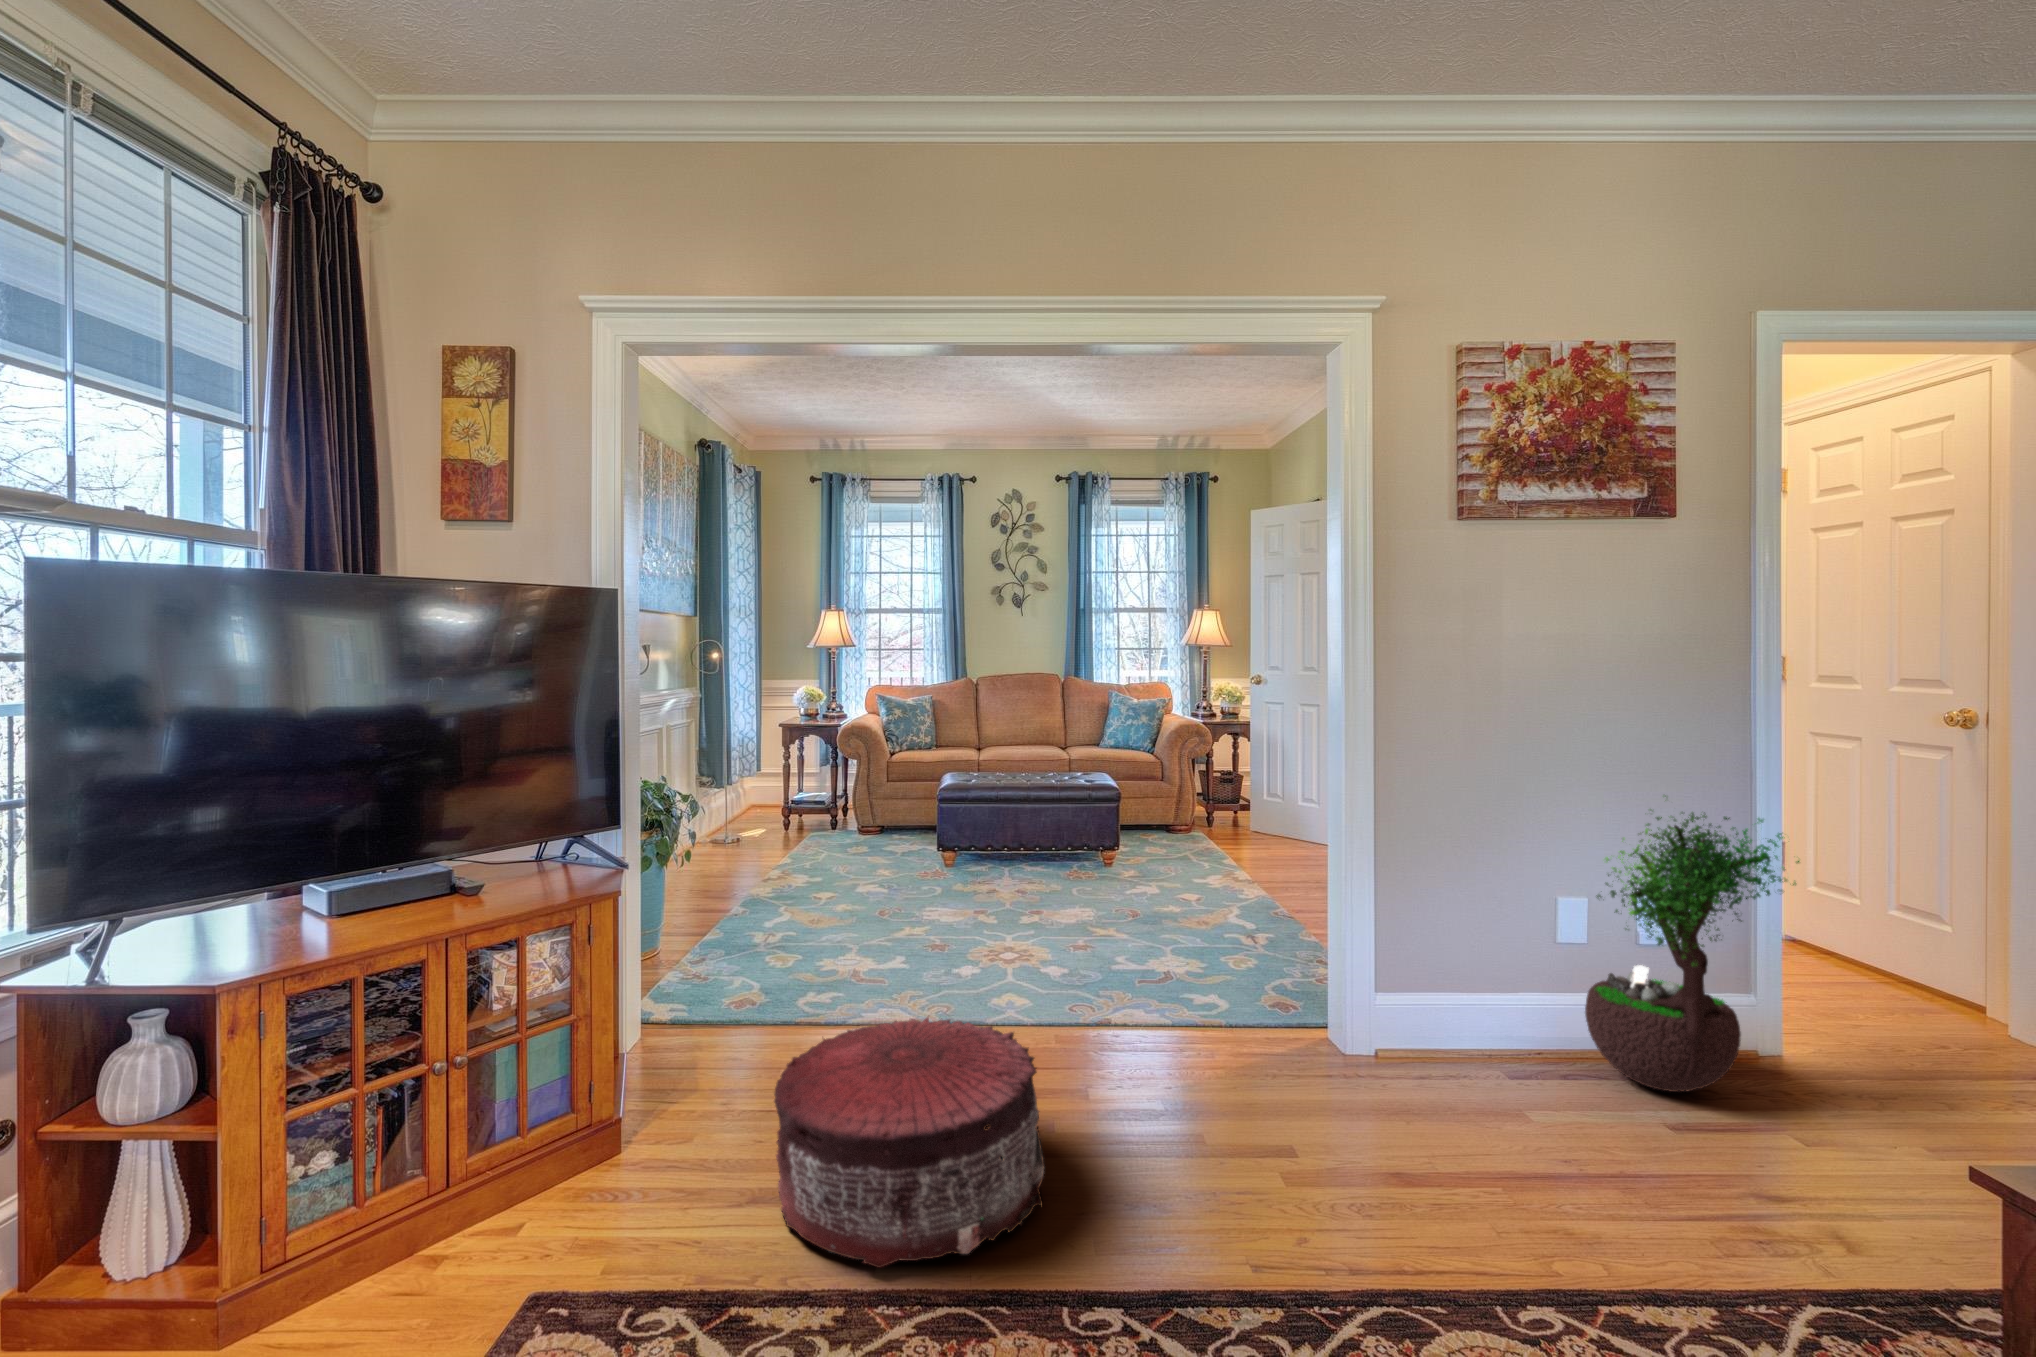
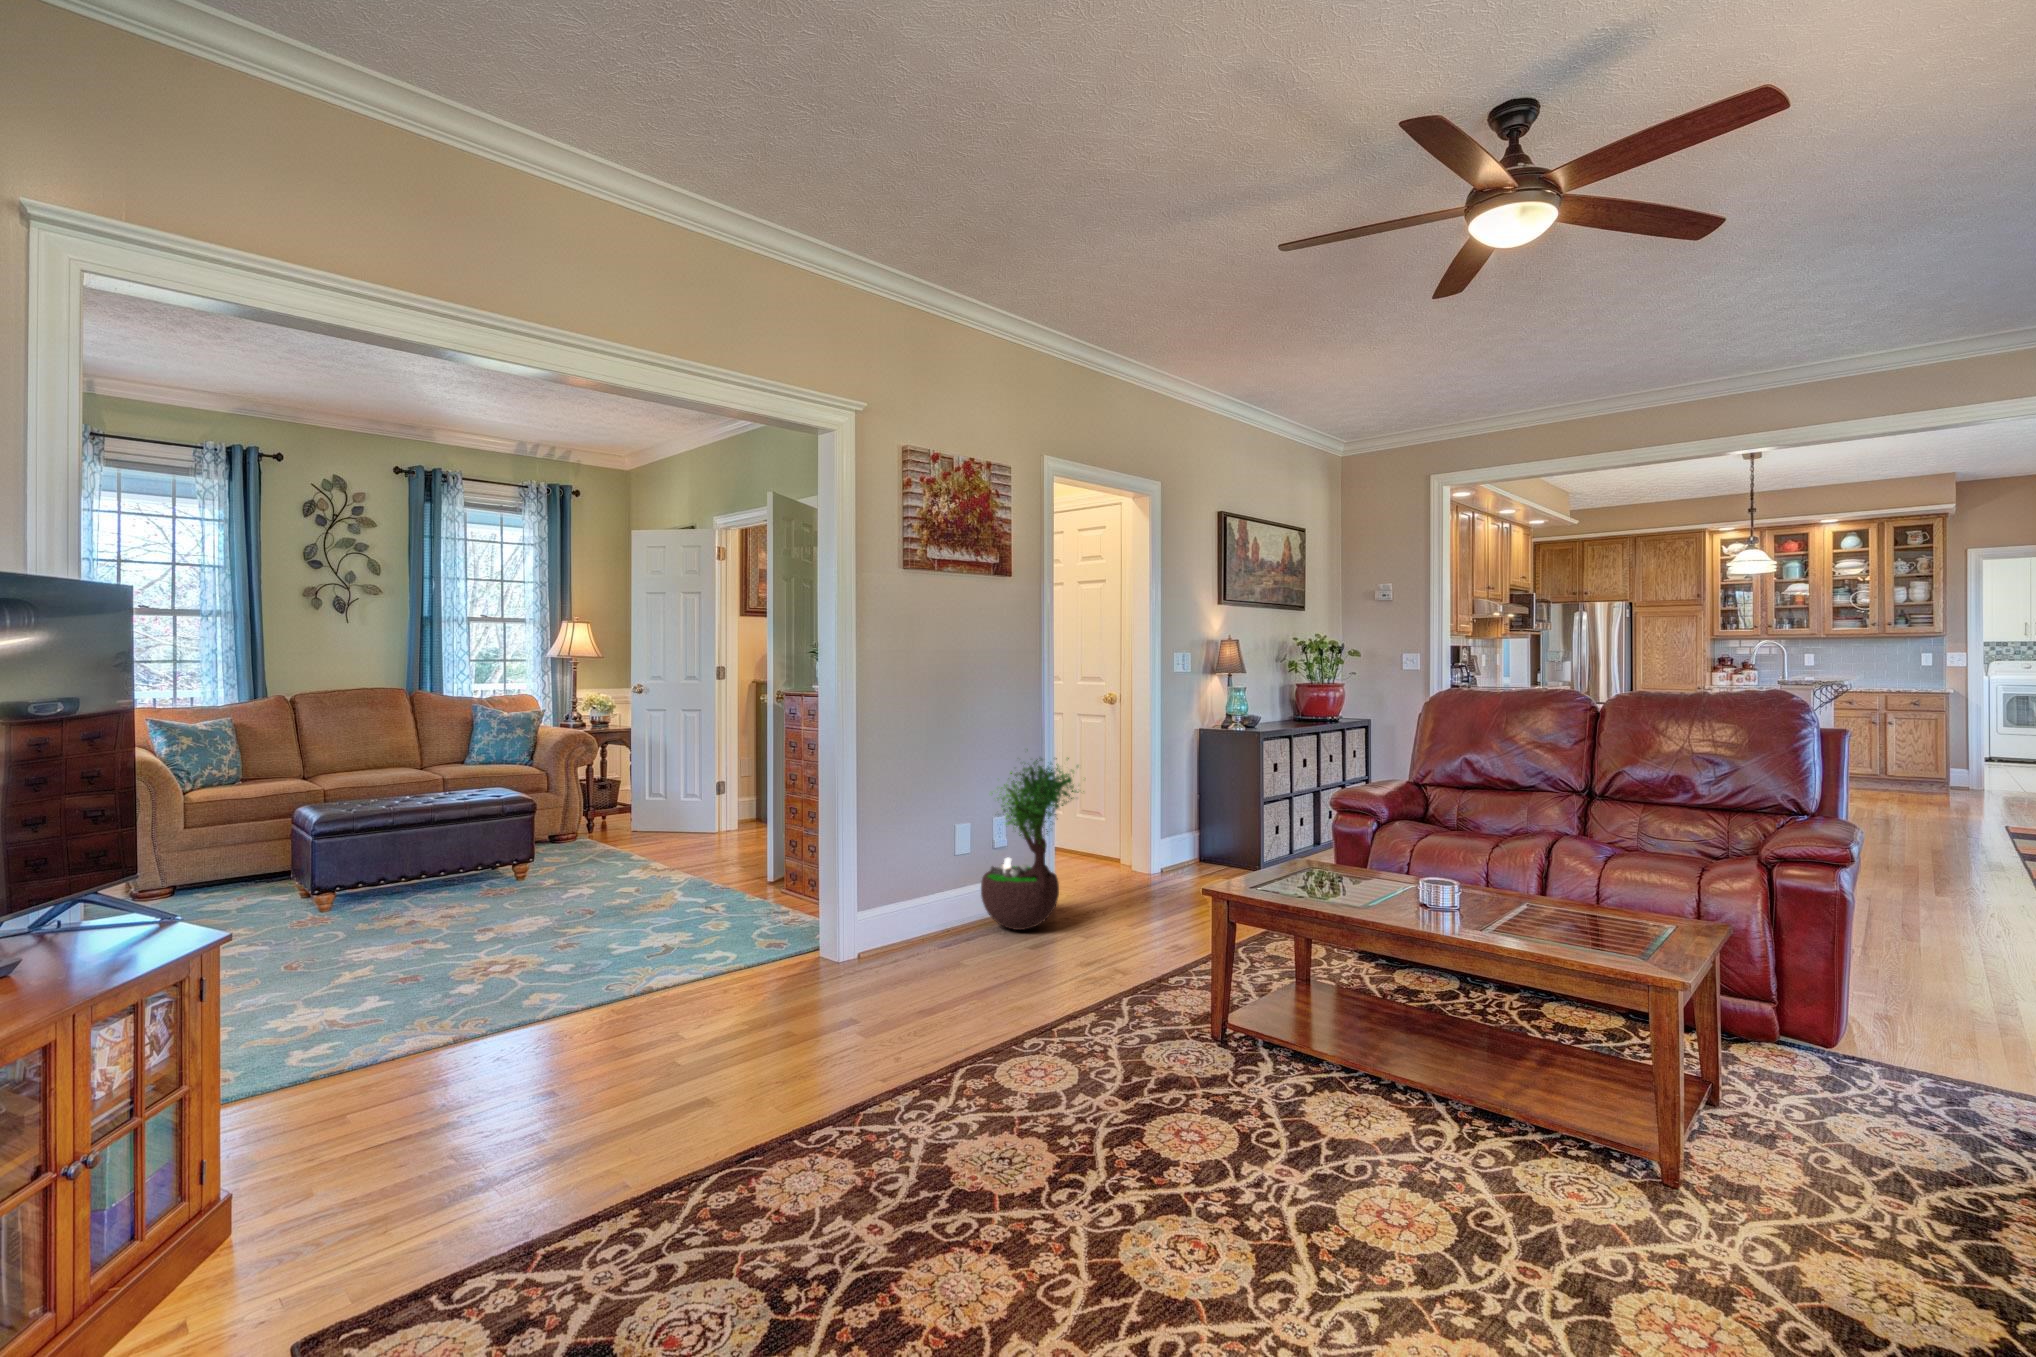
pouf: present [774,1017,1044,1268] -> none [459,981,730,1191]

